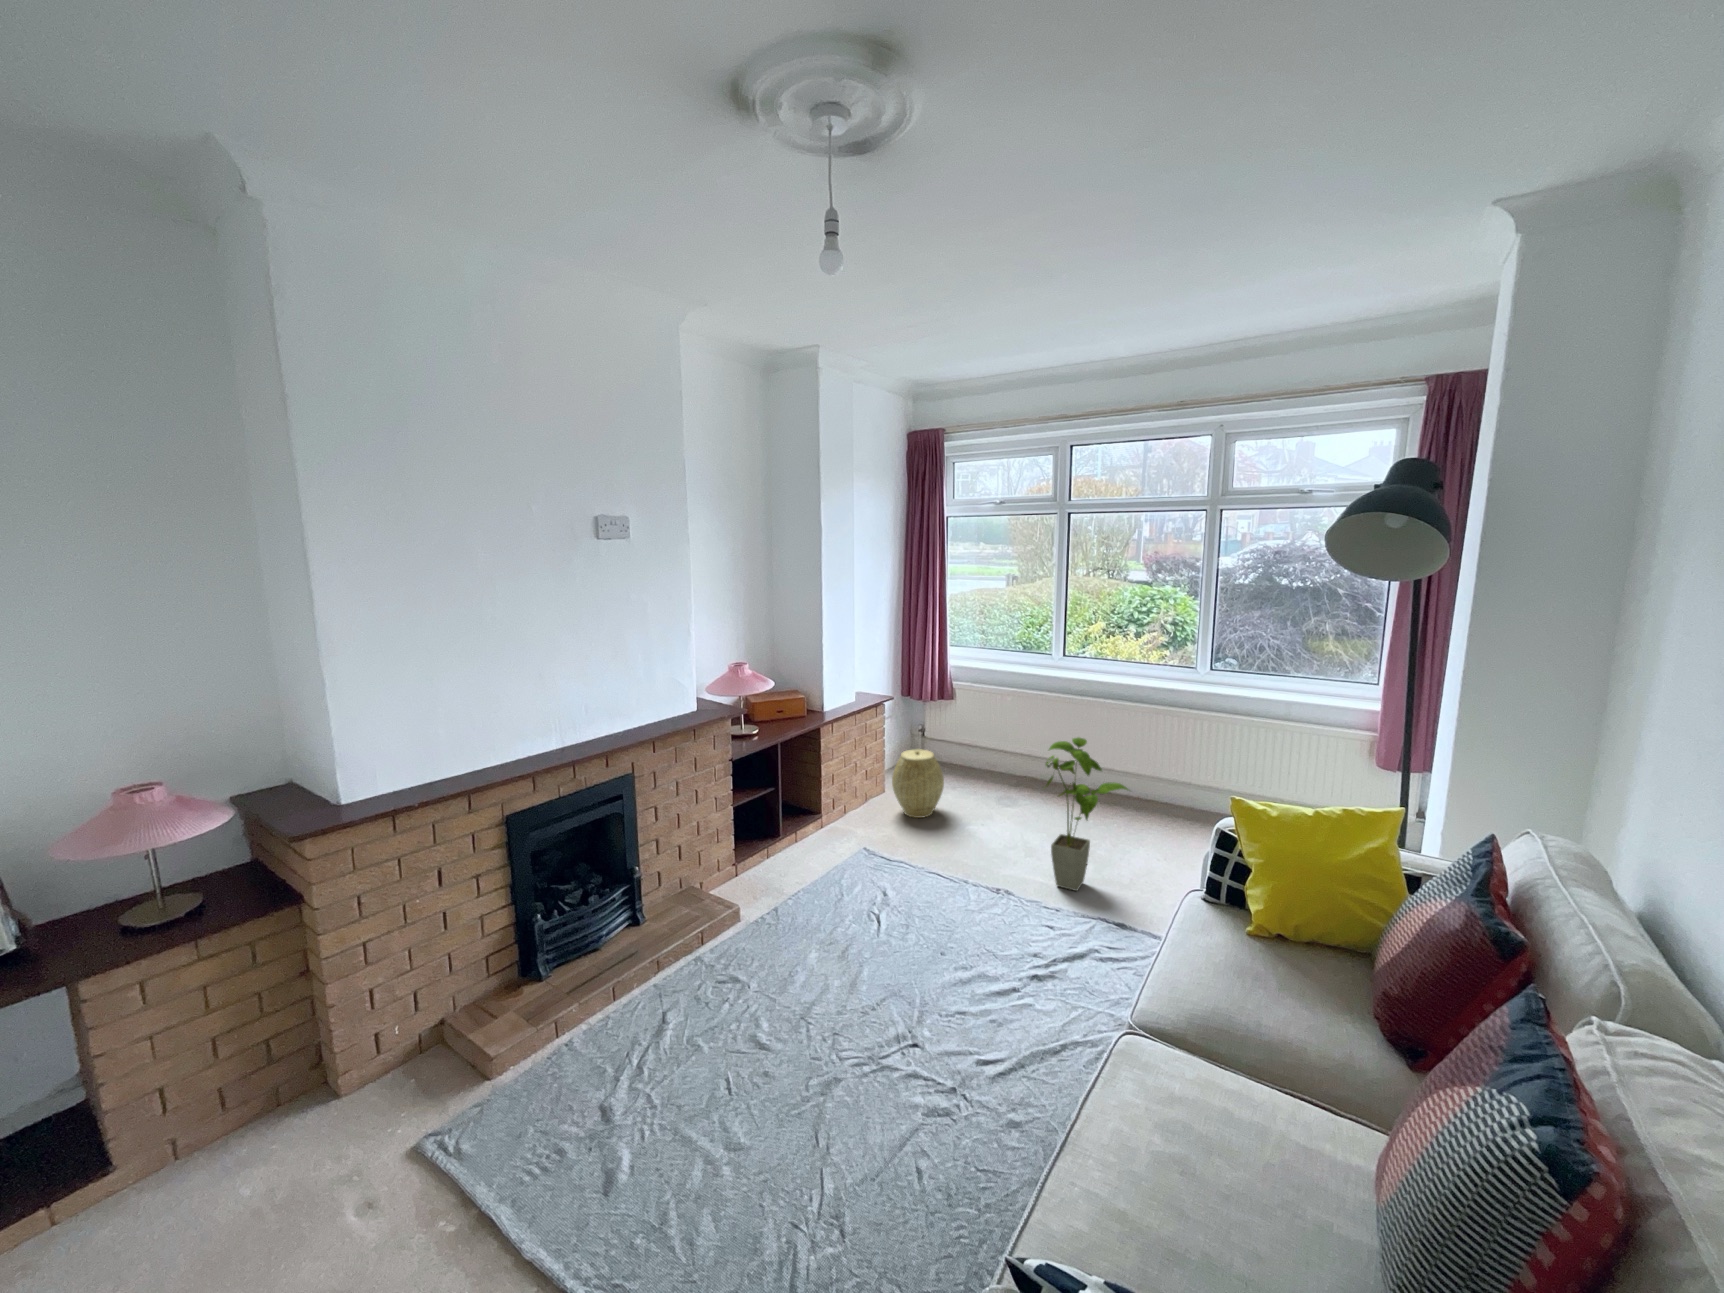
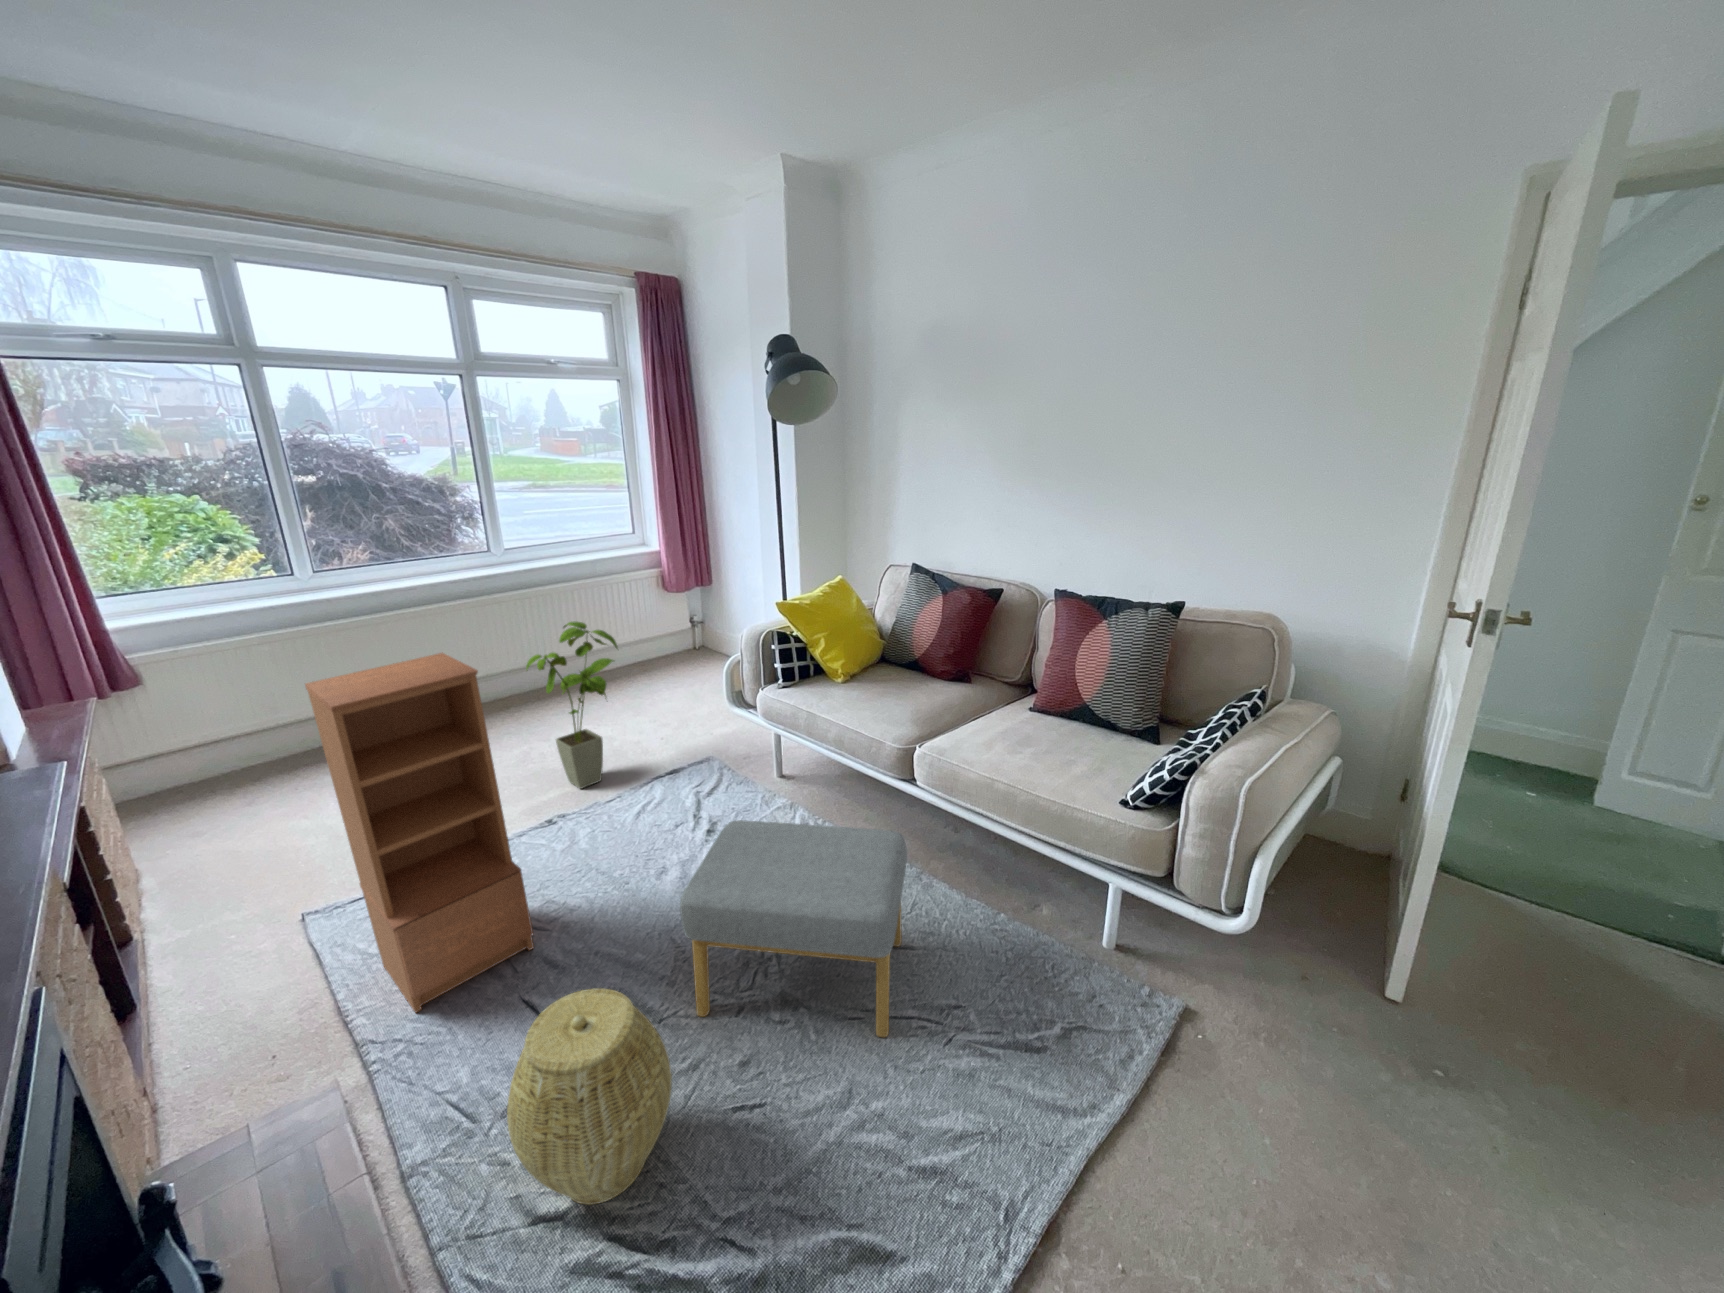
bookcase: none [794,711,893,937] -> present [305,653,534,1013]
woven basket: present [892,749,944,818] -> present [507,988,672,1205]
footstool: none [786,931,936,1170] -> present [680,820,907,1037]

